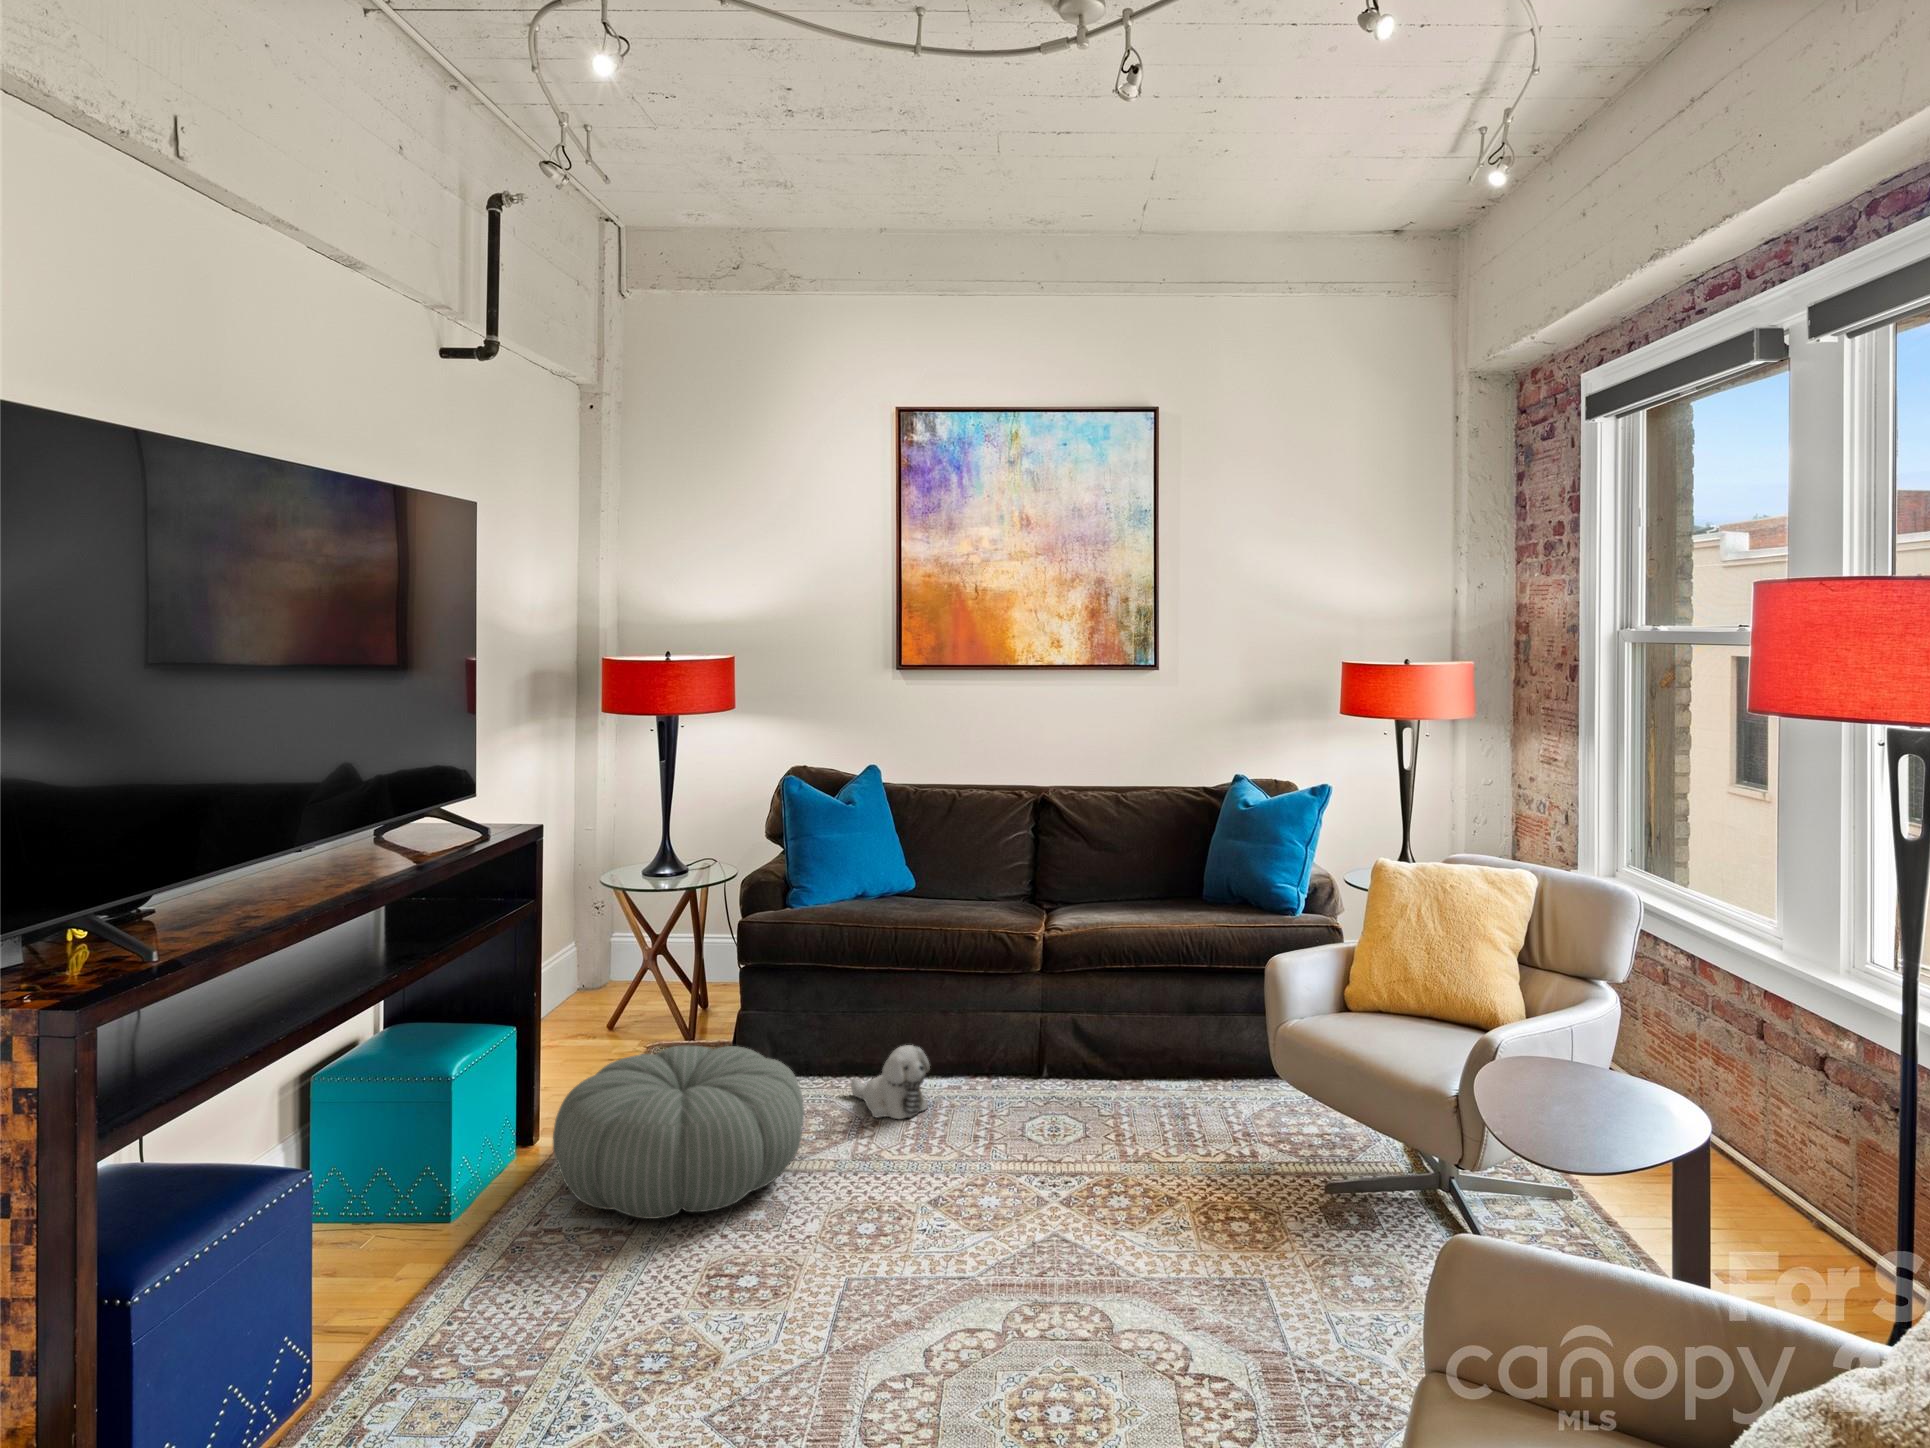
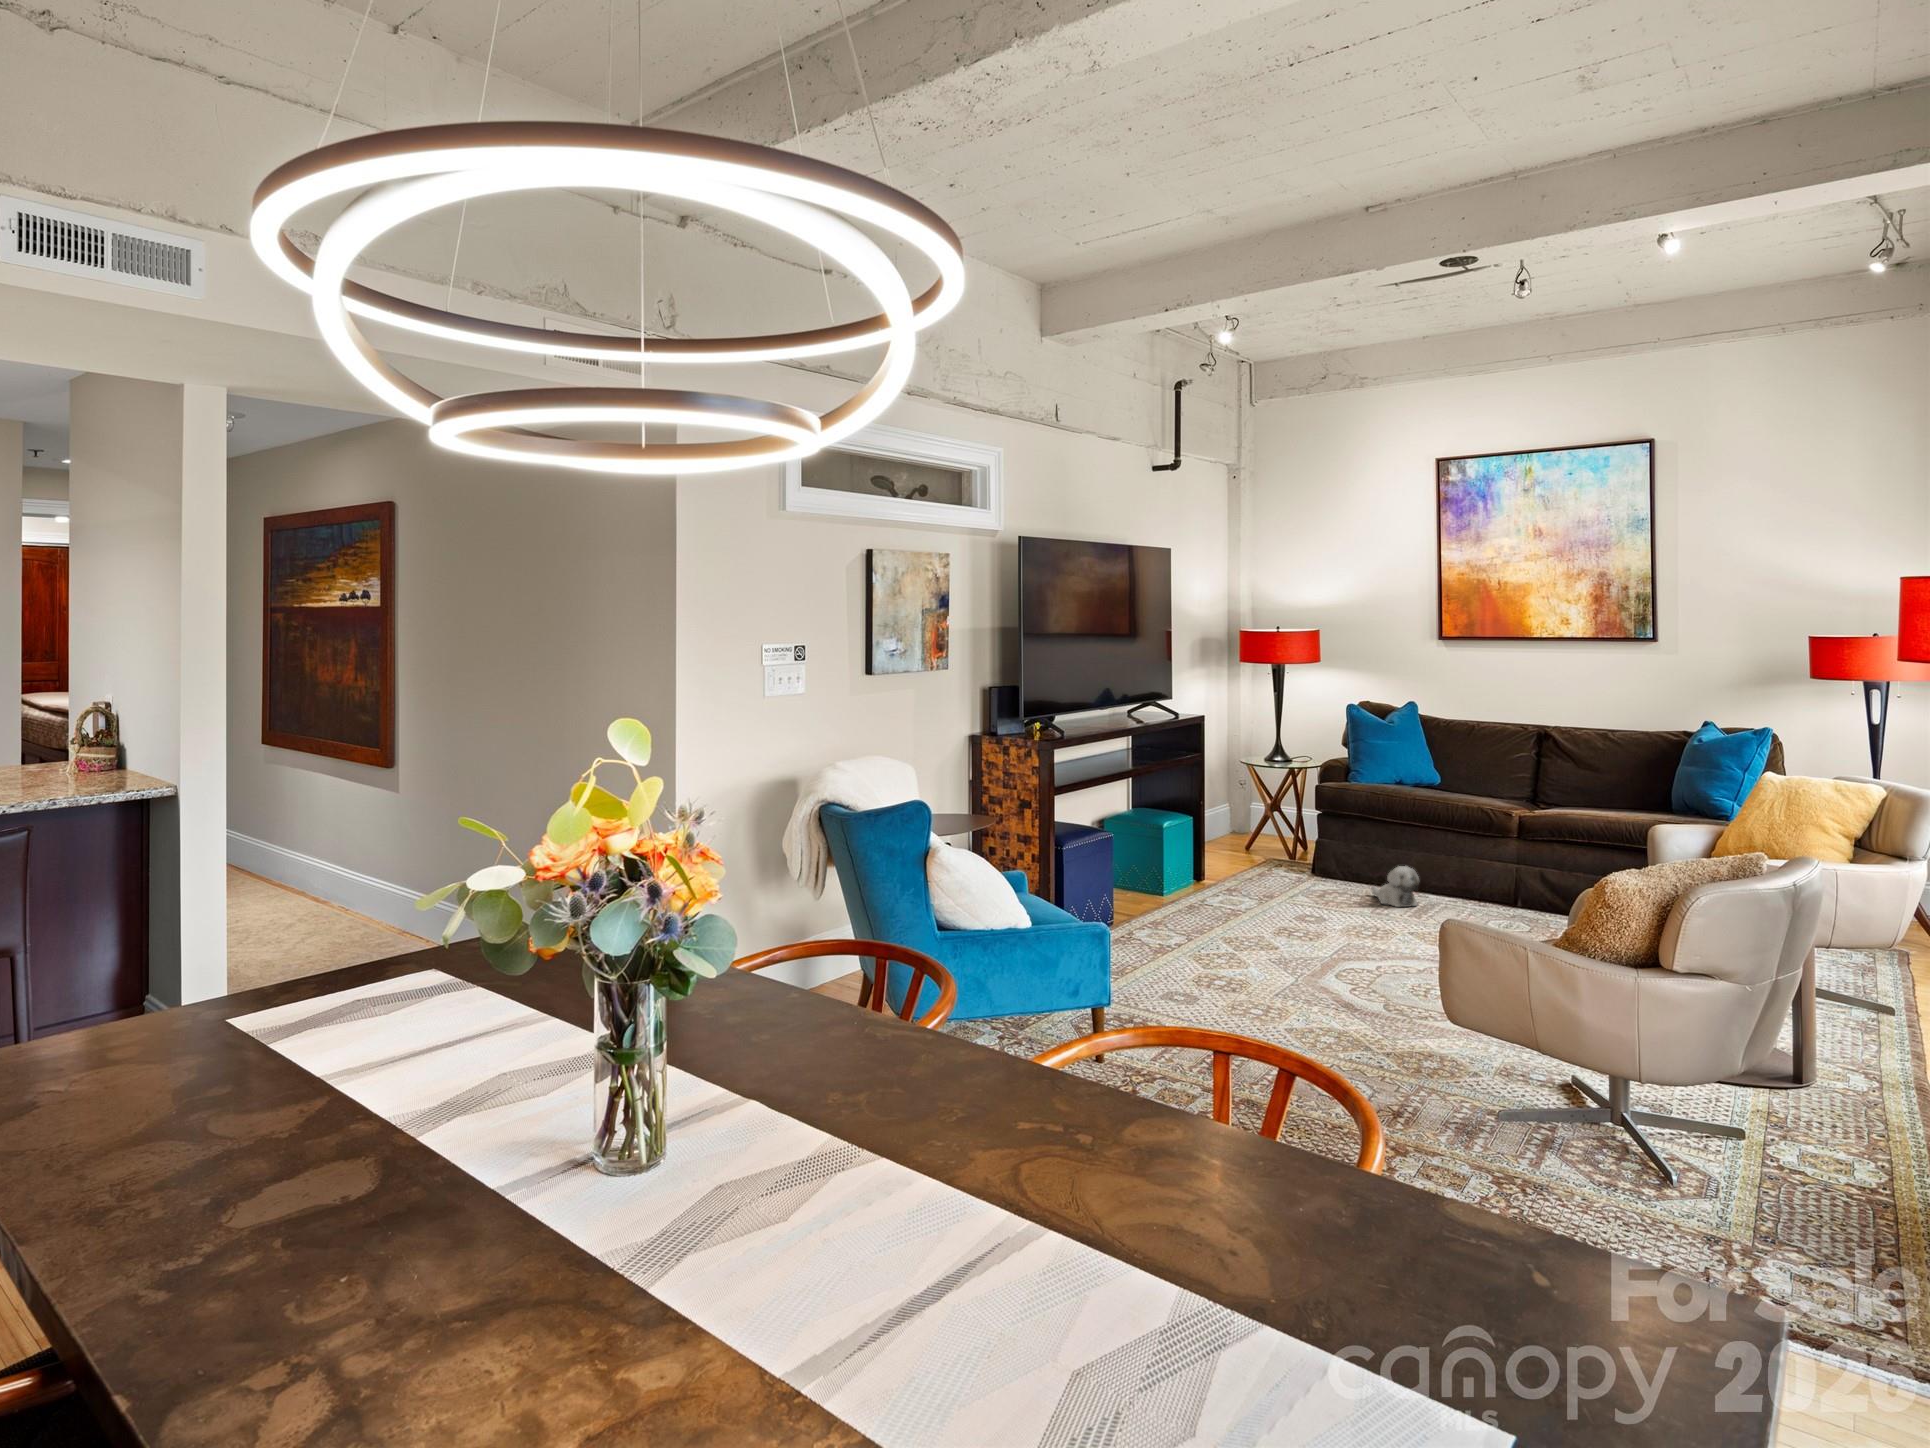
pouf: present [553,1046,804,1219] -> none [1200,843,1333,915]

